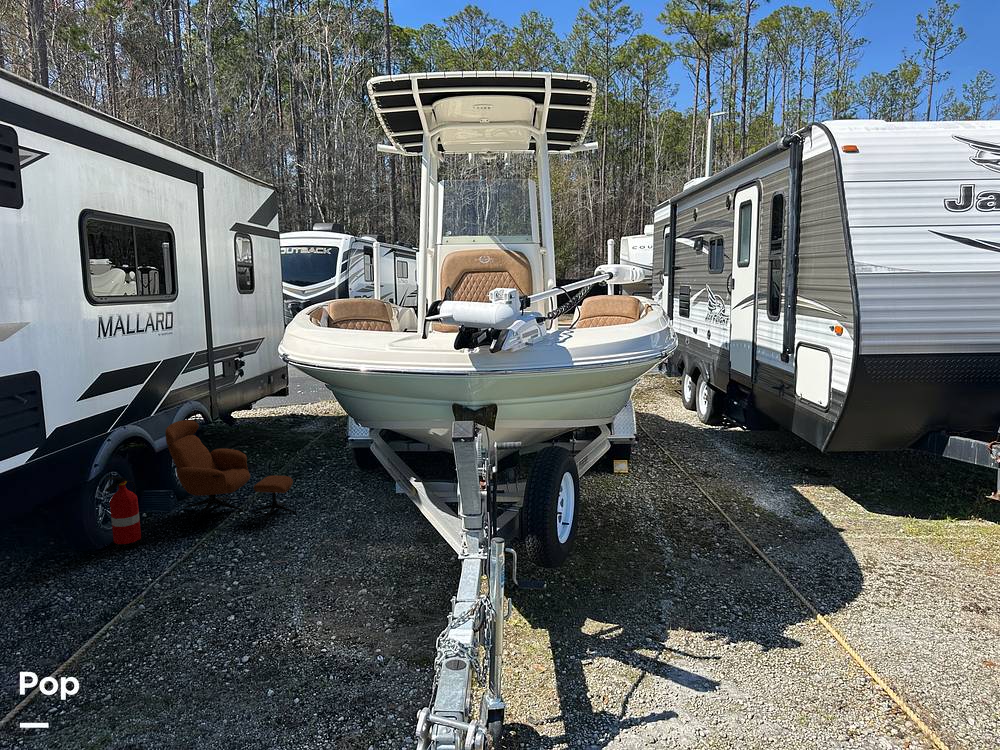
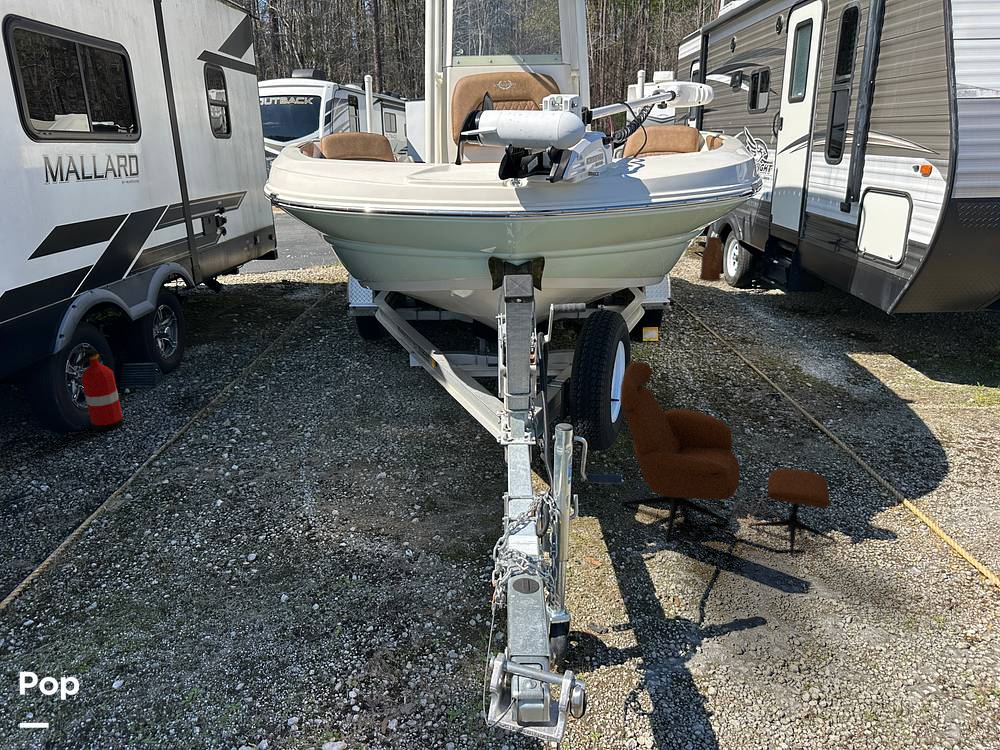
watering can: none [674,378,693,418] -> present [700,237,723,281]
lounge chair: present [165,420,297,521] -> present [620,362,836,556]

